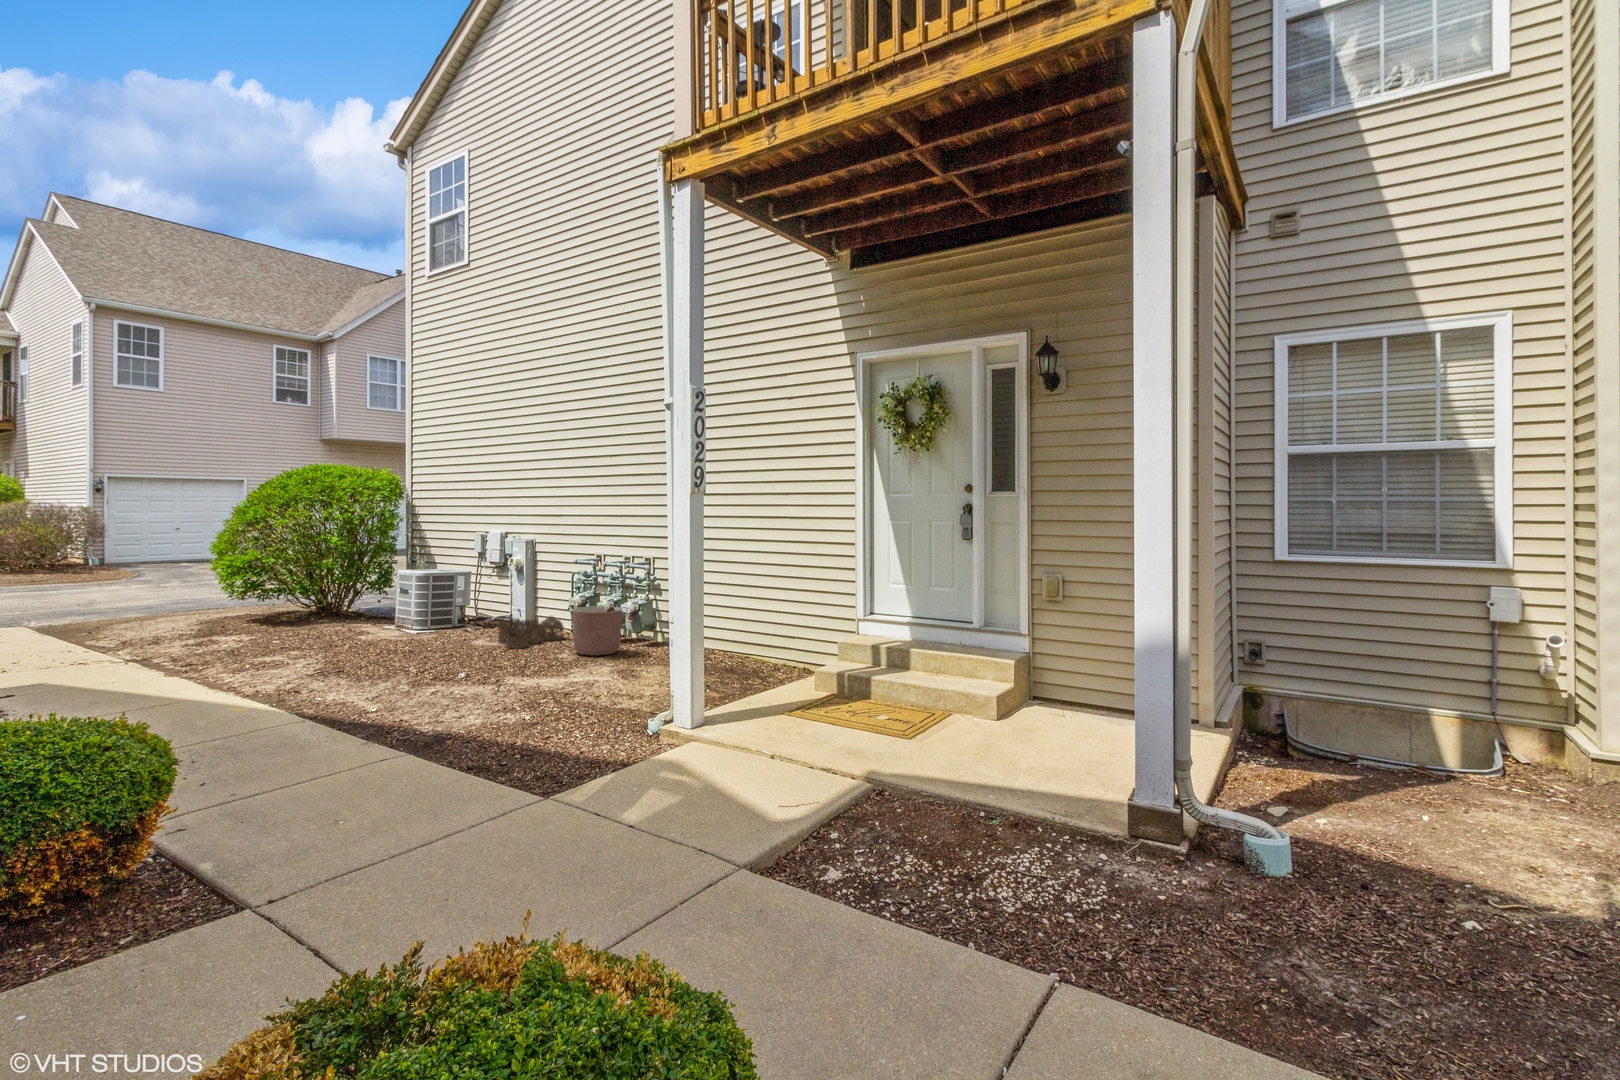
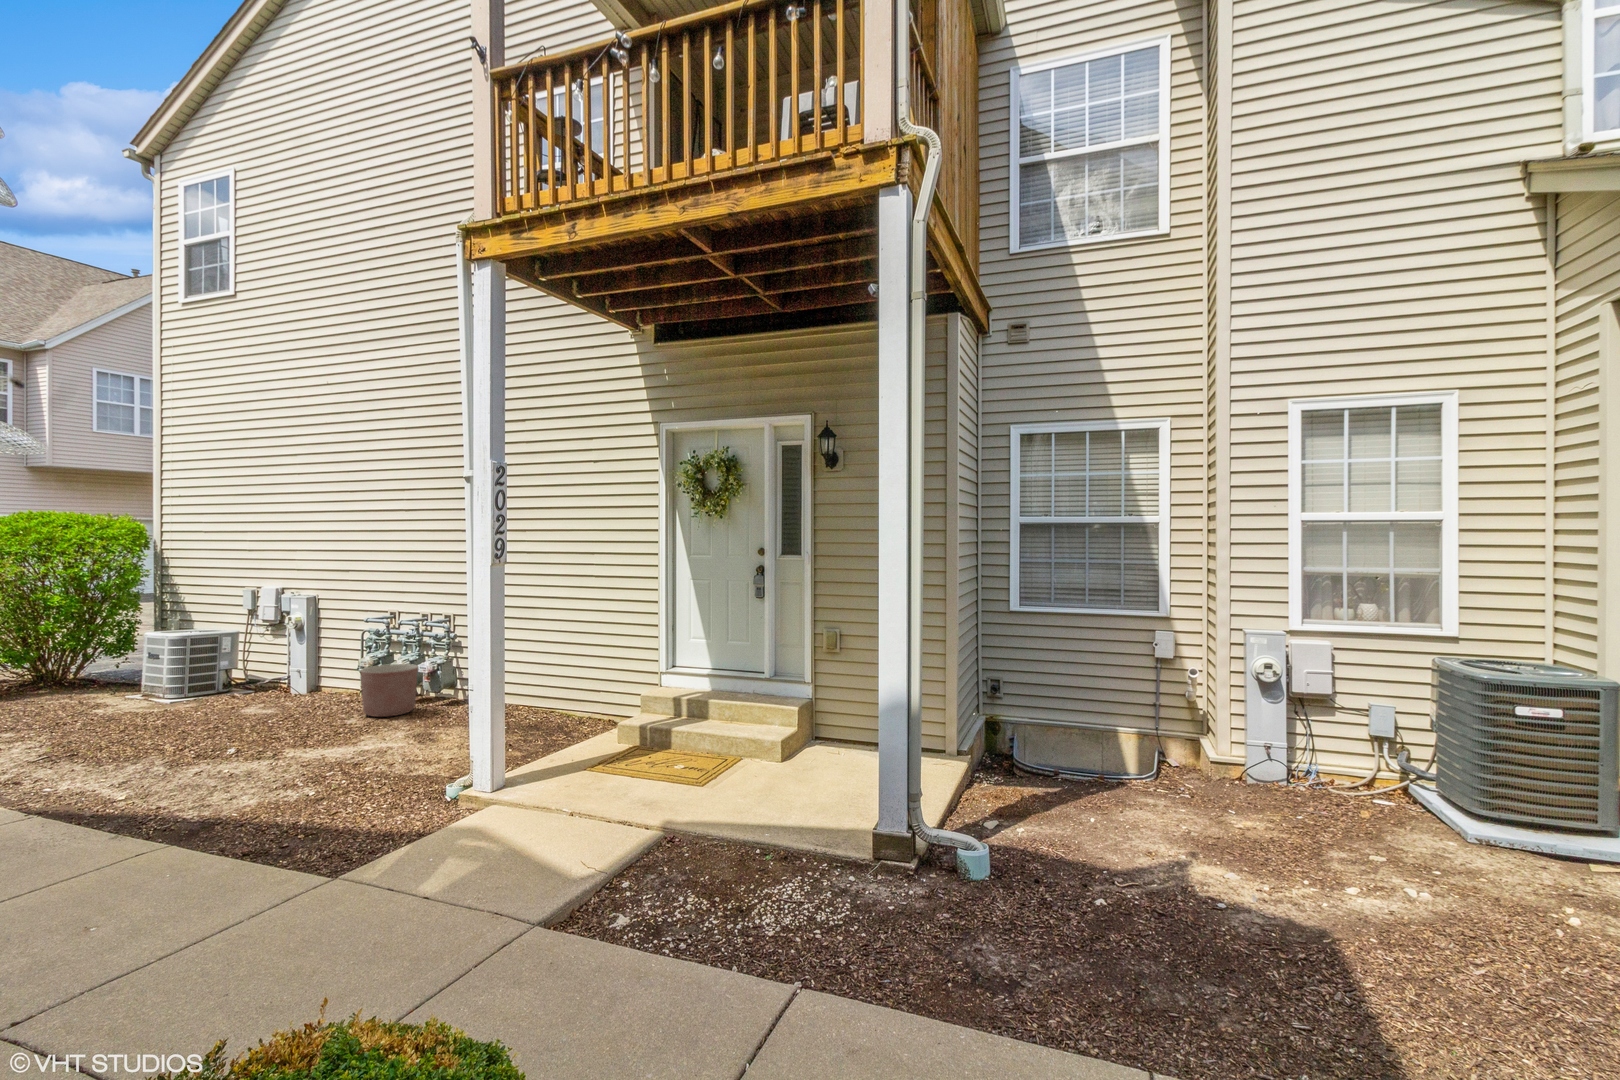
woven basket: present [498,616,564,648] -> none [273,674,351,714]

